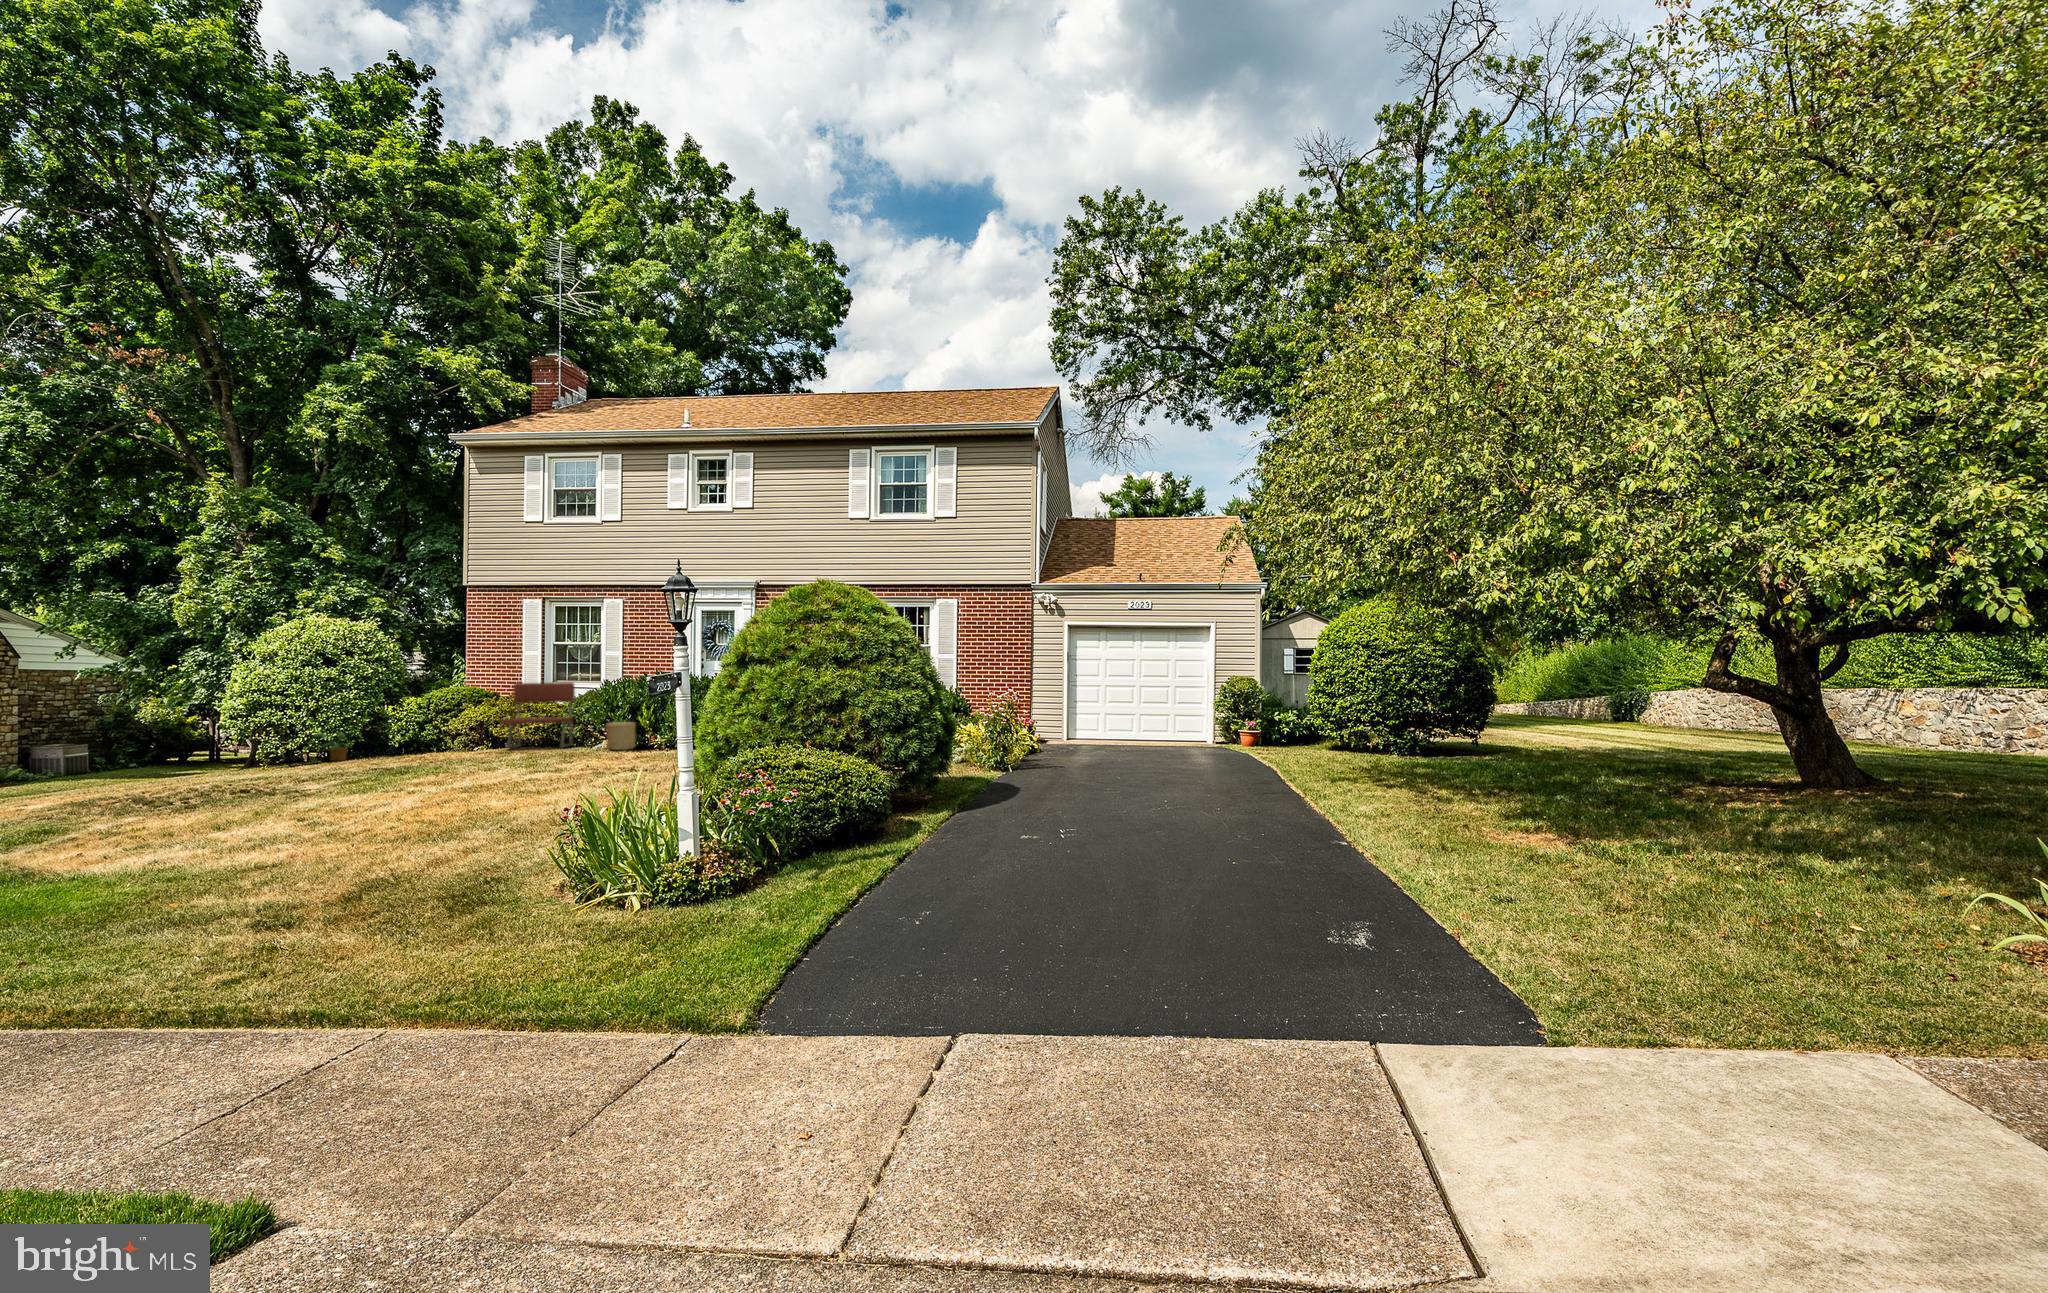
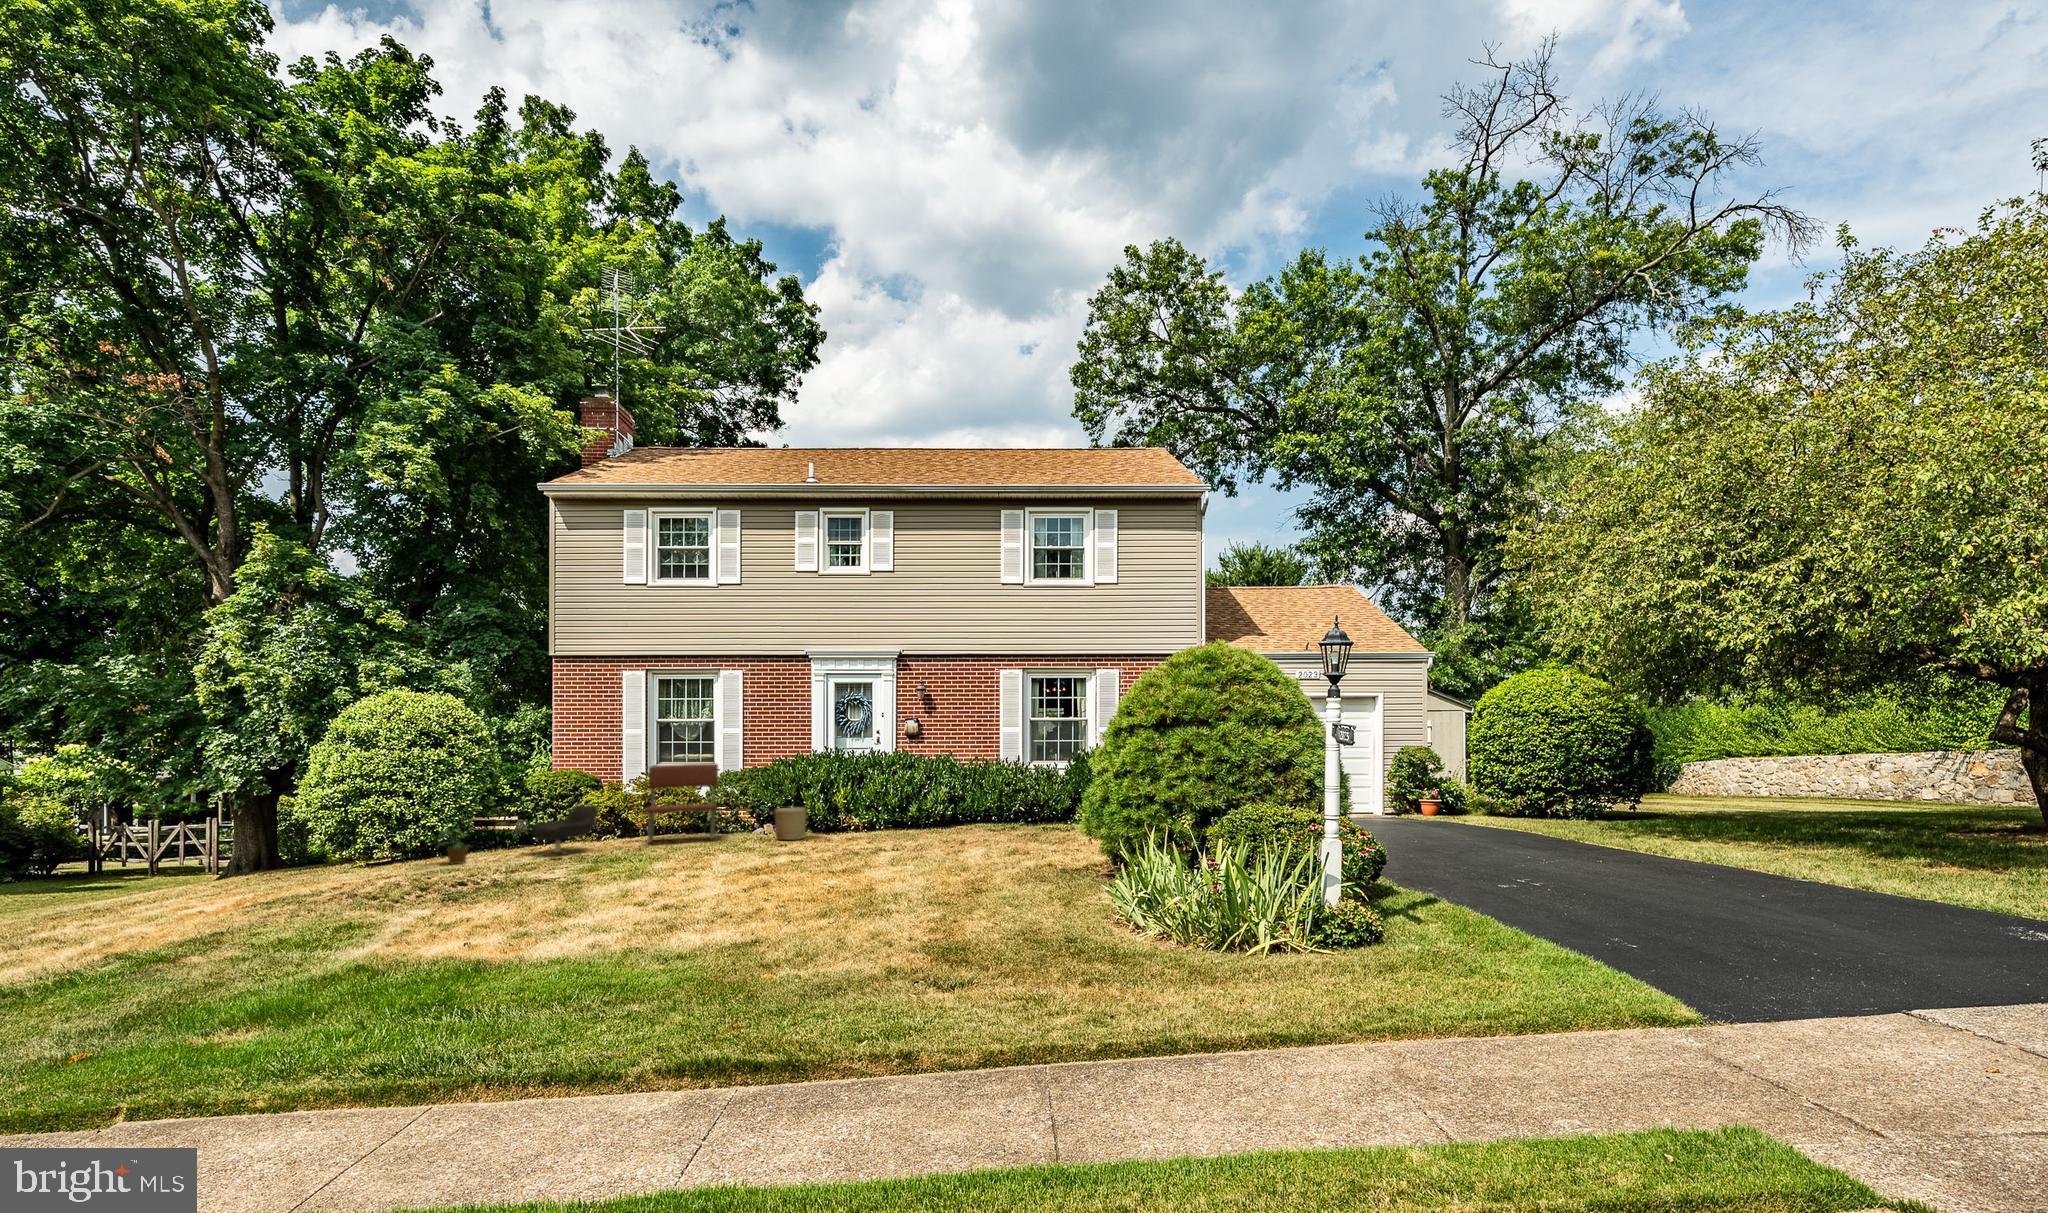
lounge chair: none [402,715,461,756] -> present [532,805,598,853]

